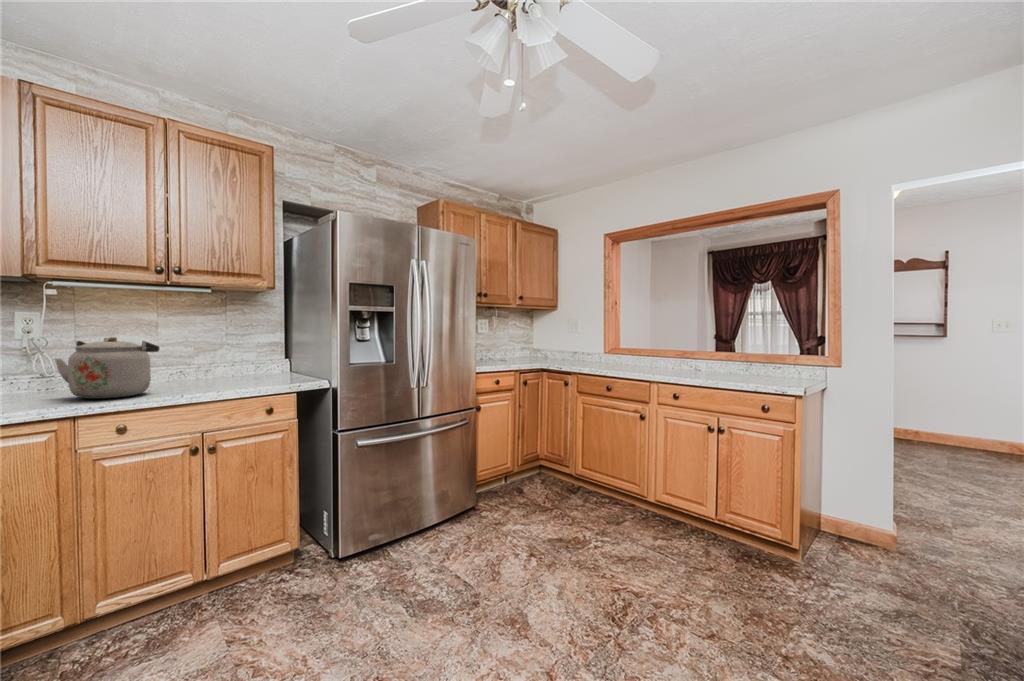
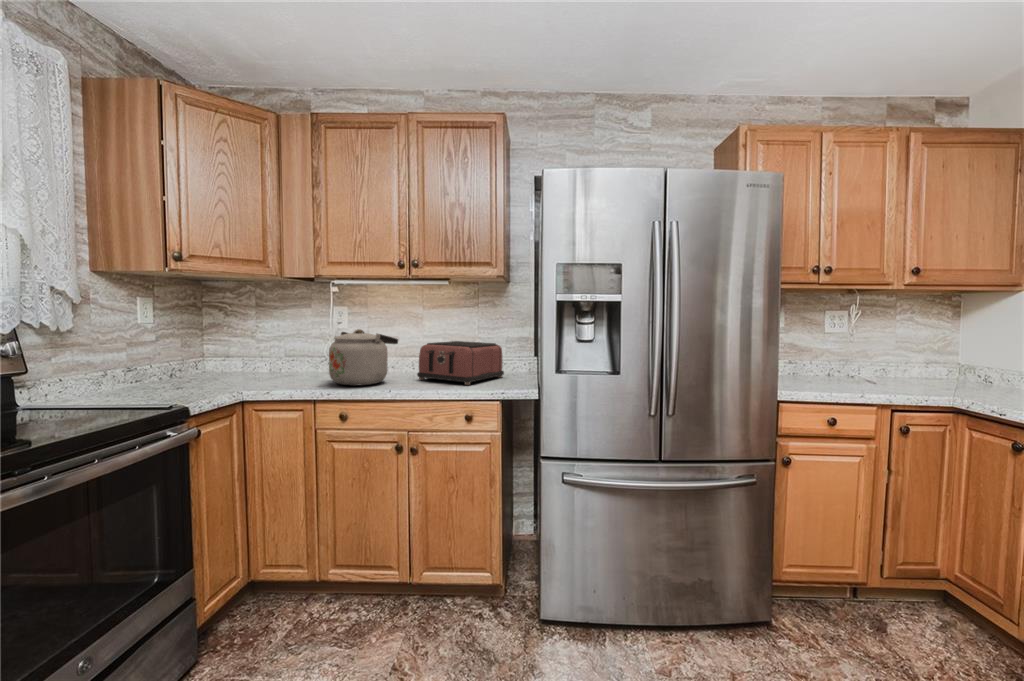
toaster: none [180,348,268,387] -> present [417,341,504,385]

